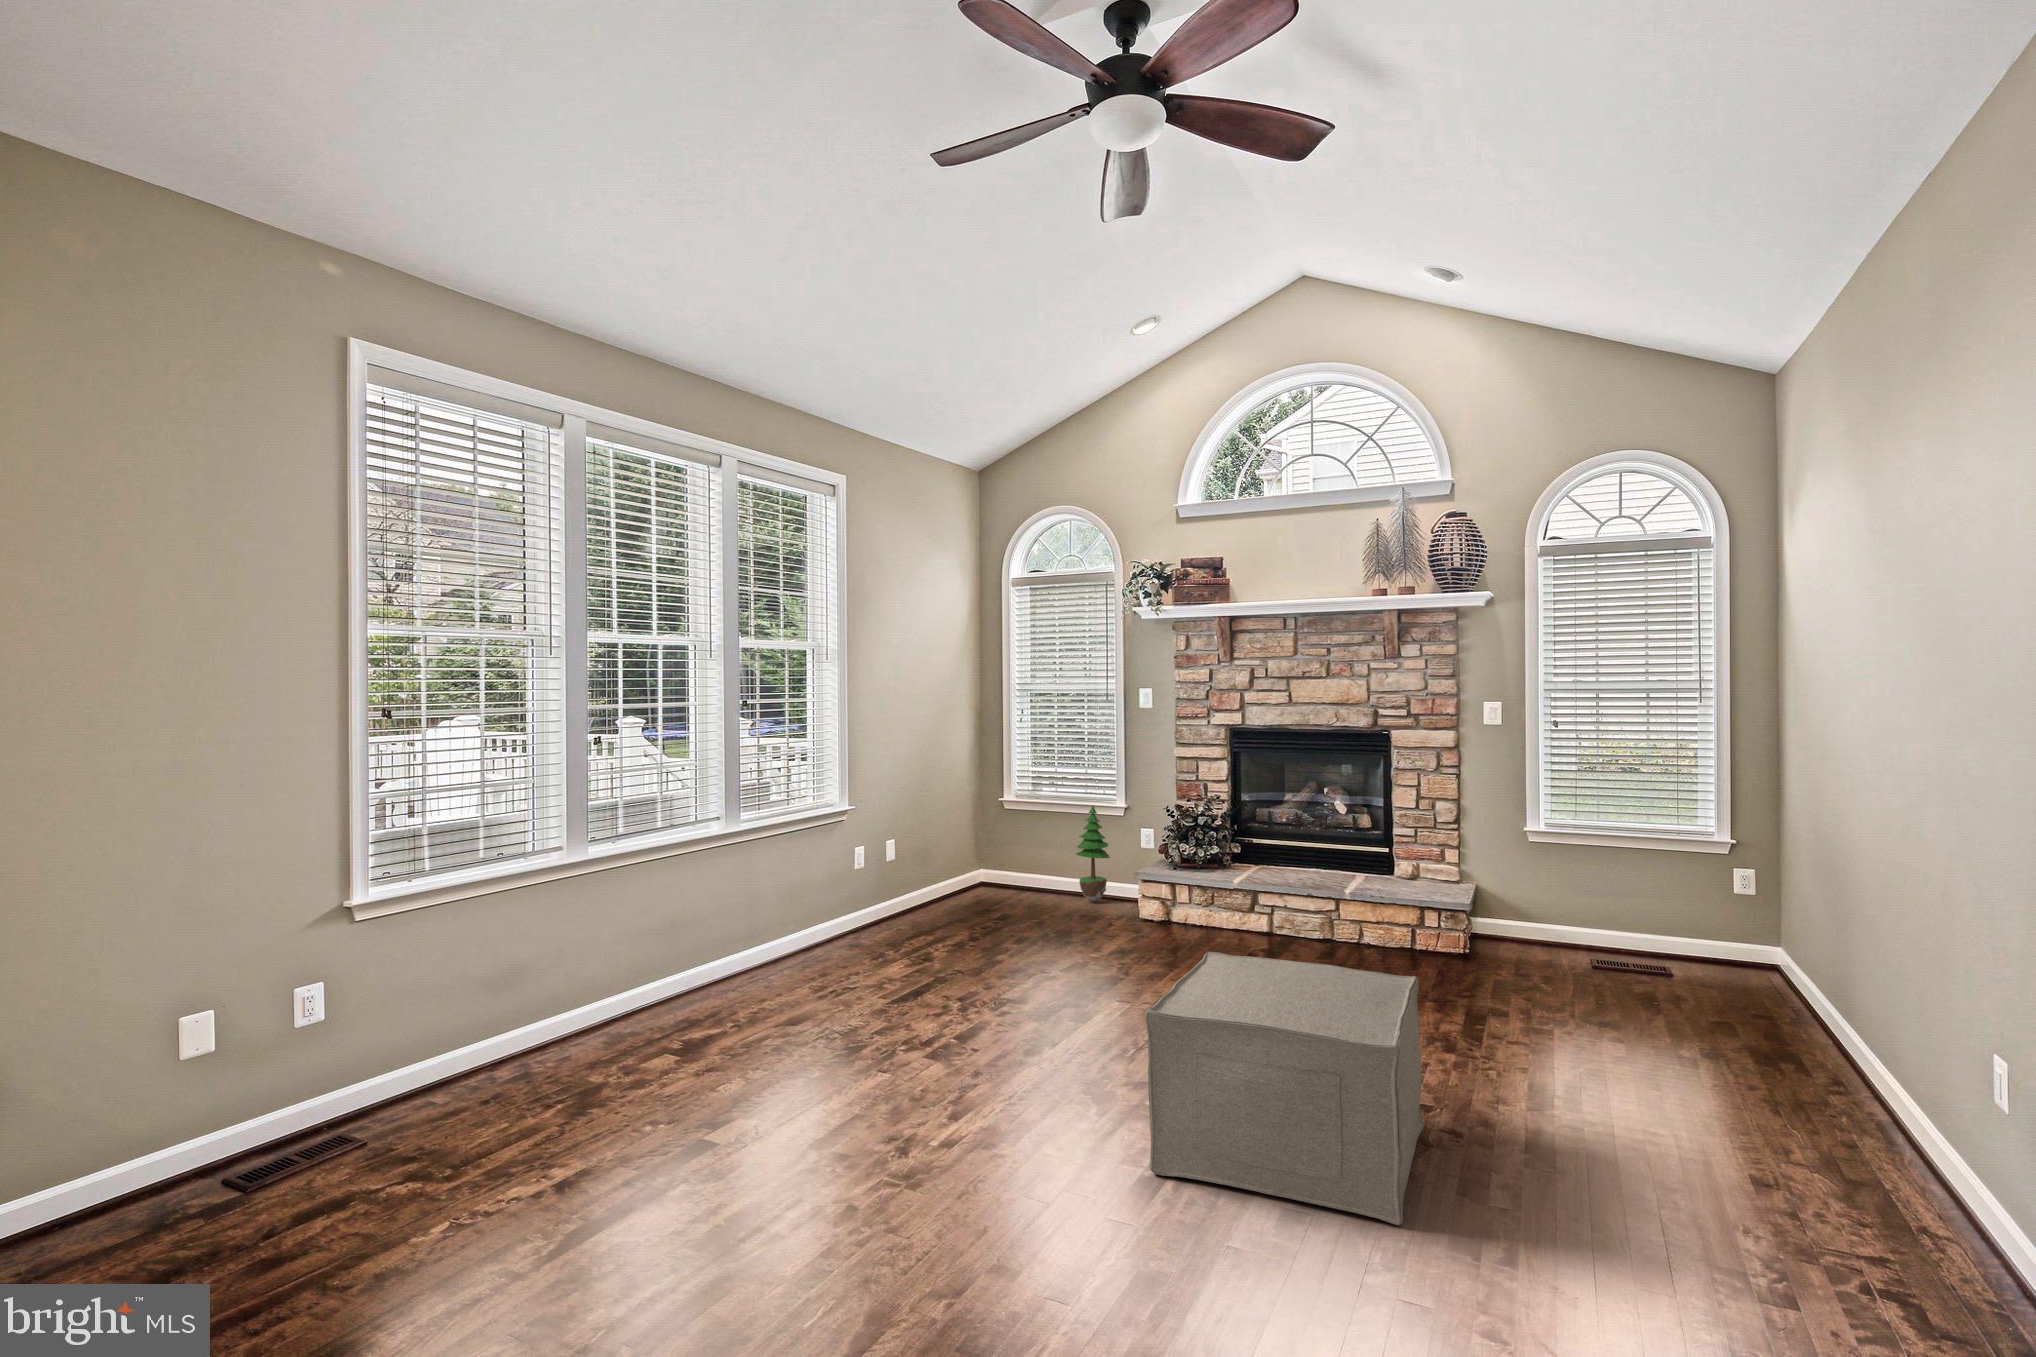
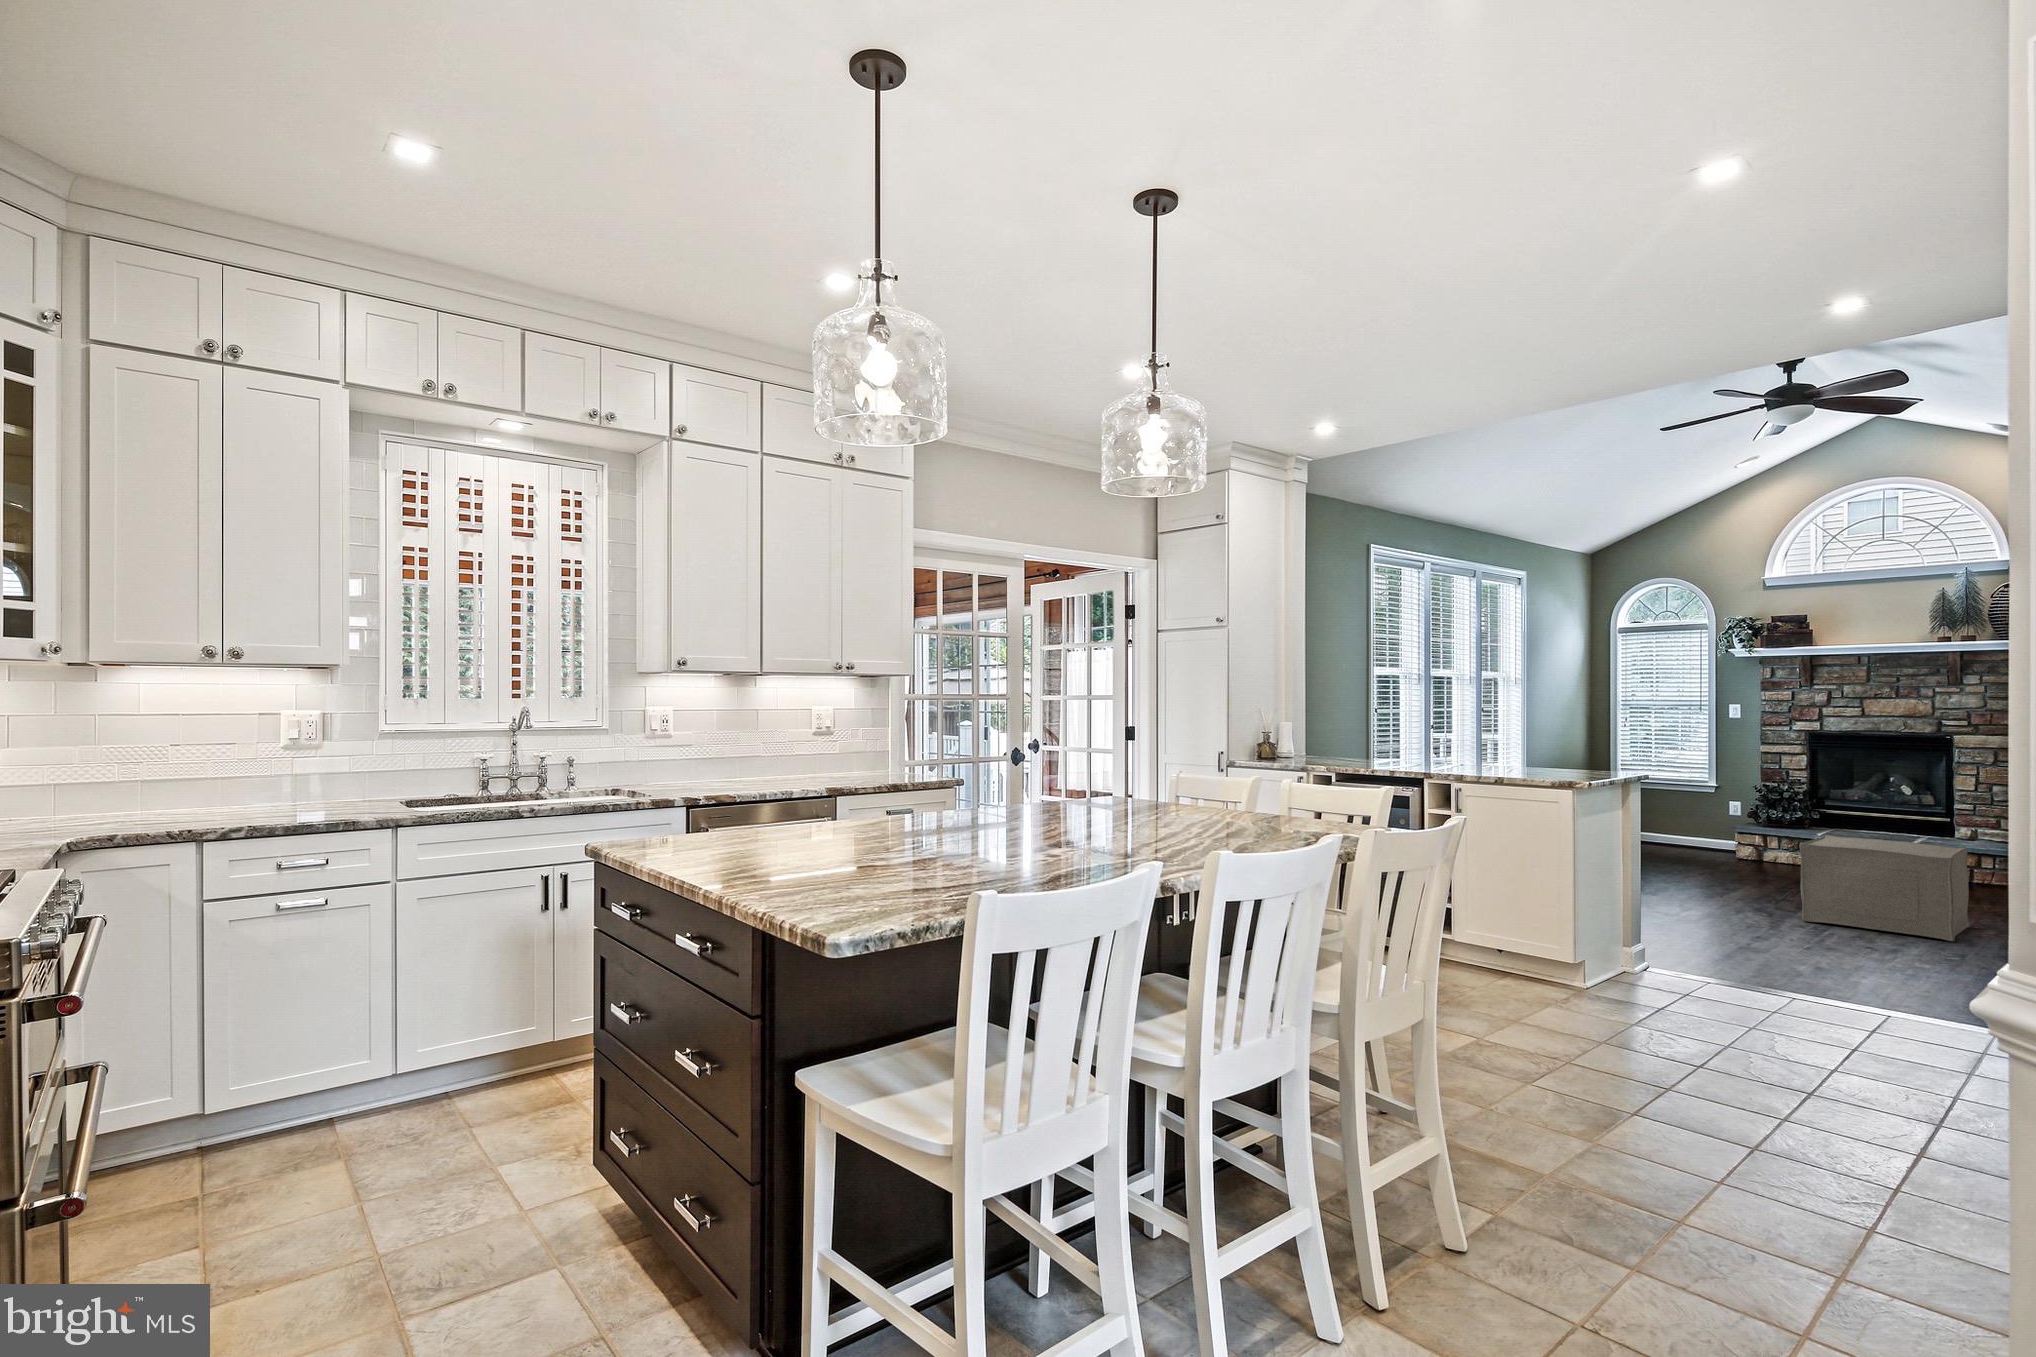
potted tree: present [1076,805,1110,903] -> none [1677,783,1706,851]

